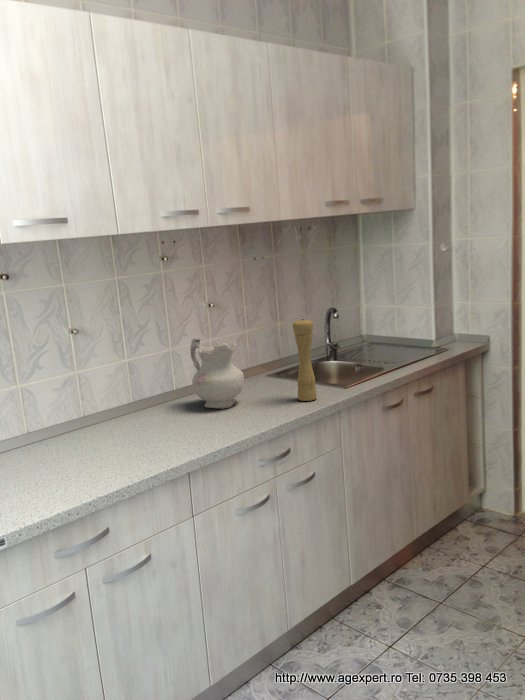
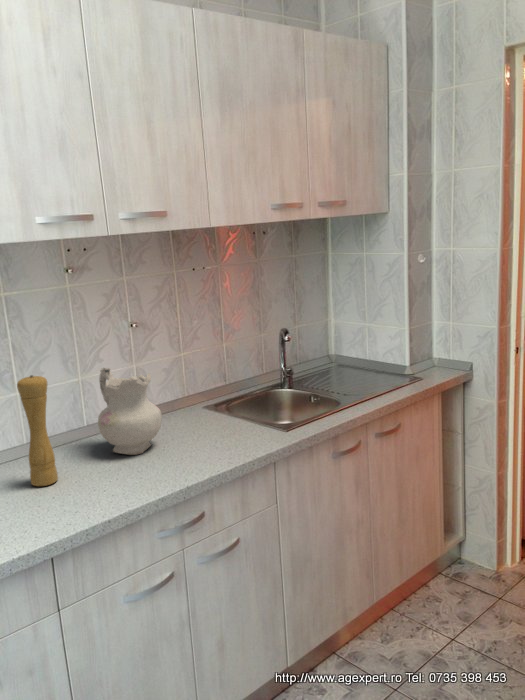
pepper mill: present [293,319,317,401] -> present [17,375,58,486]

